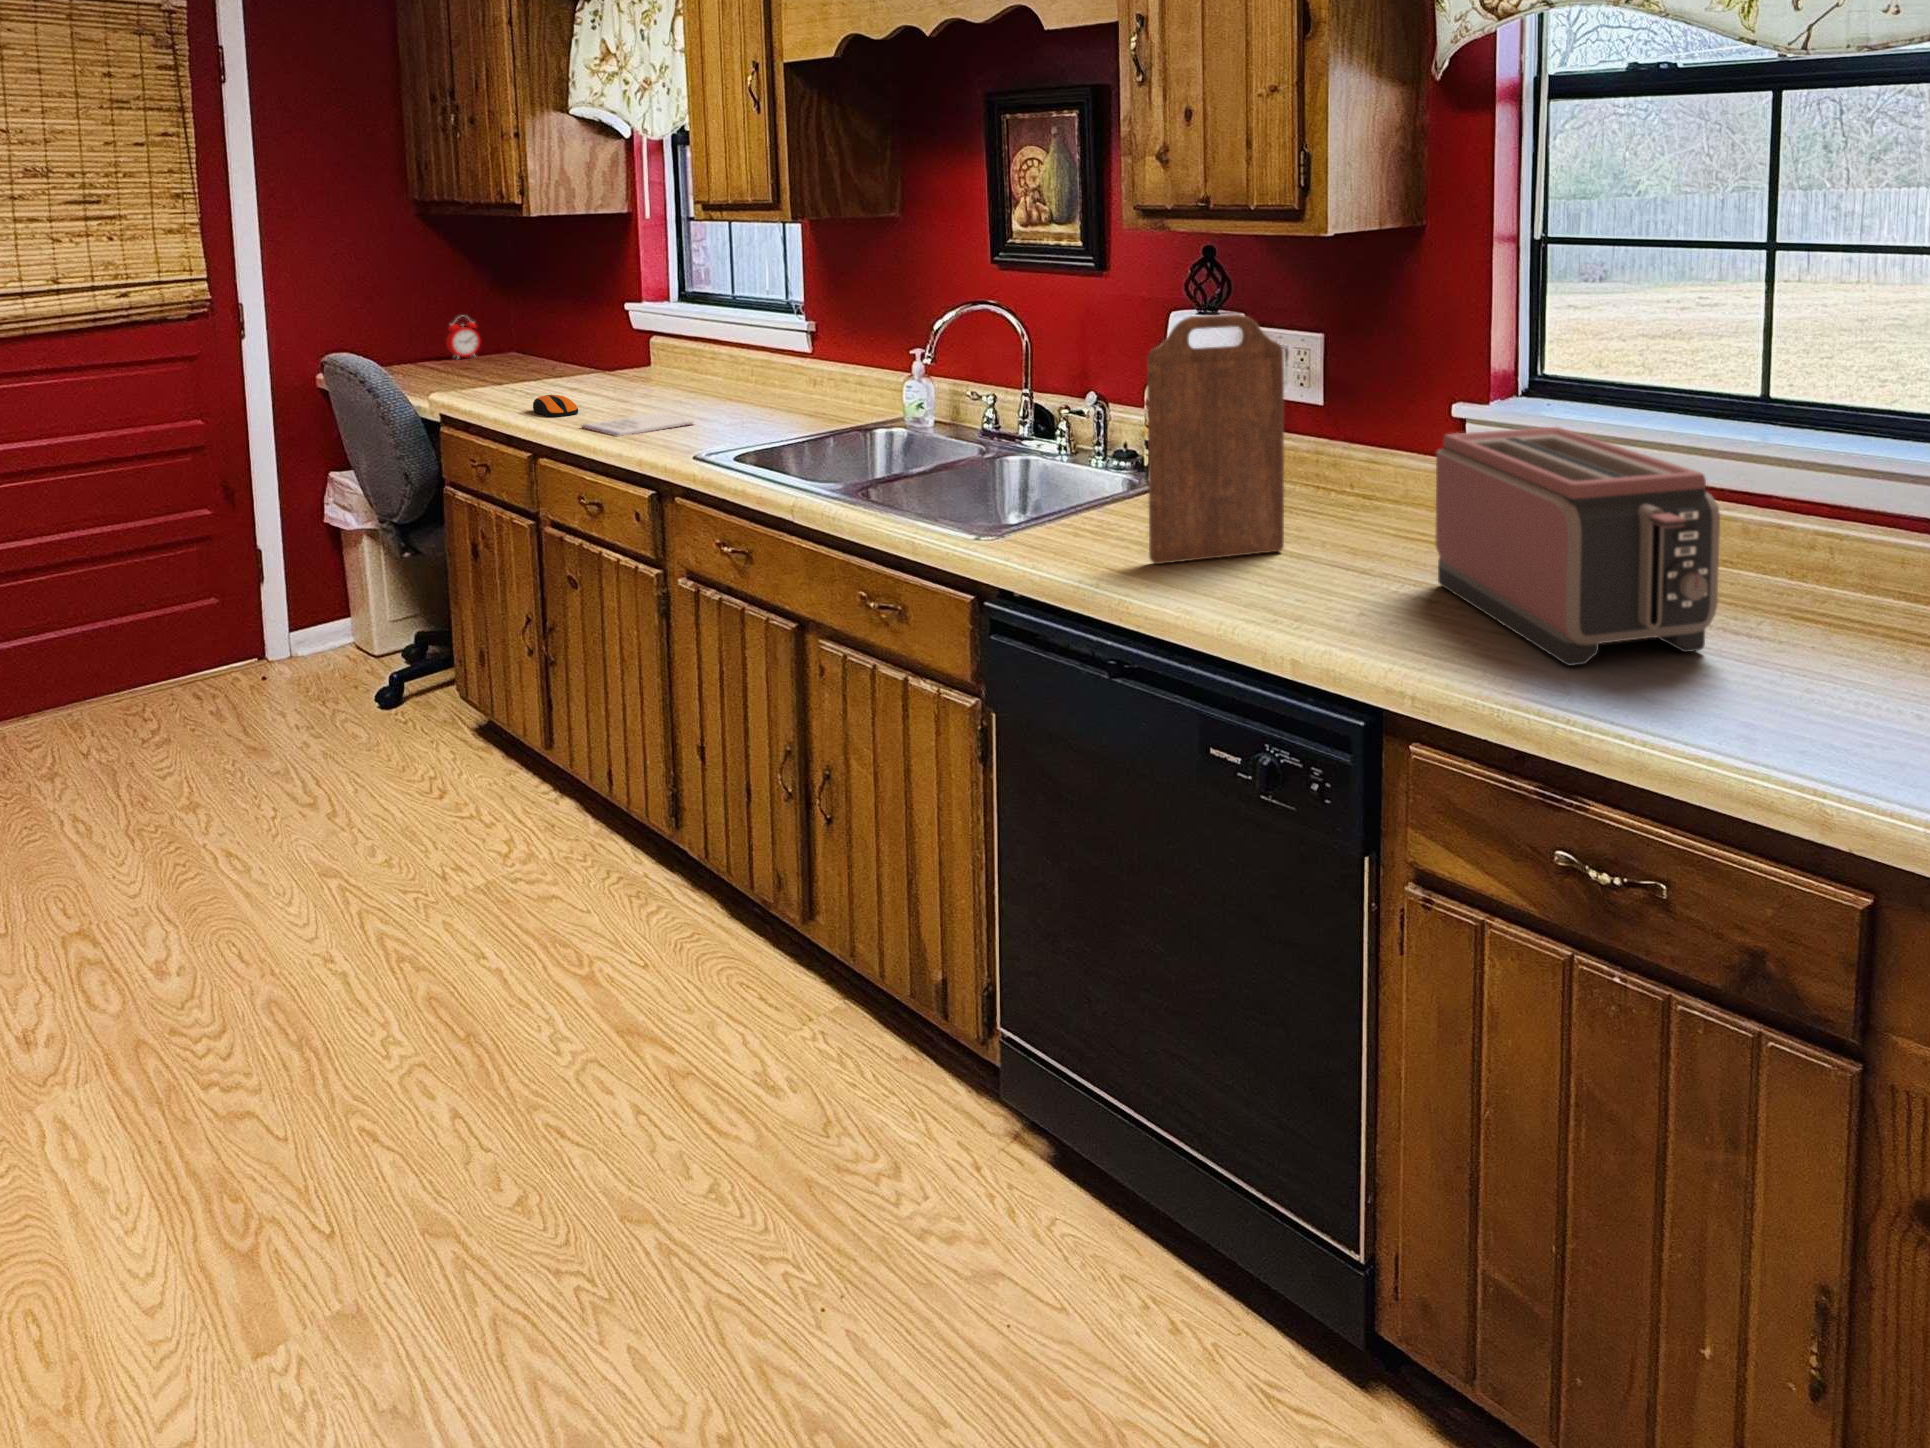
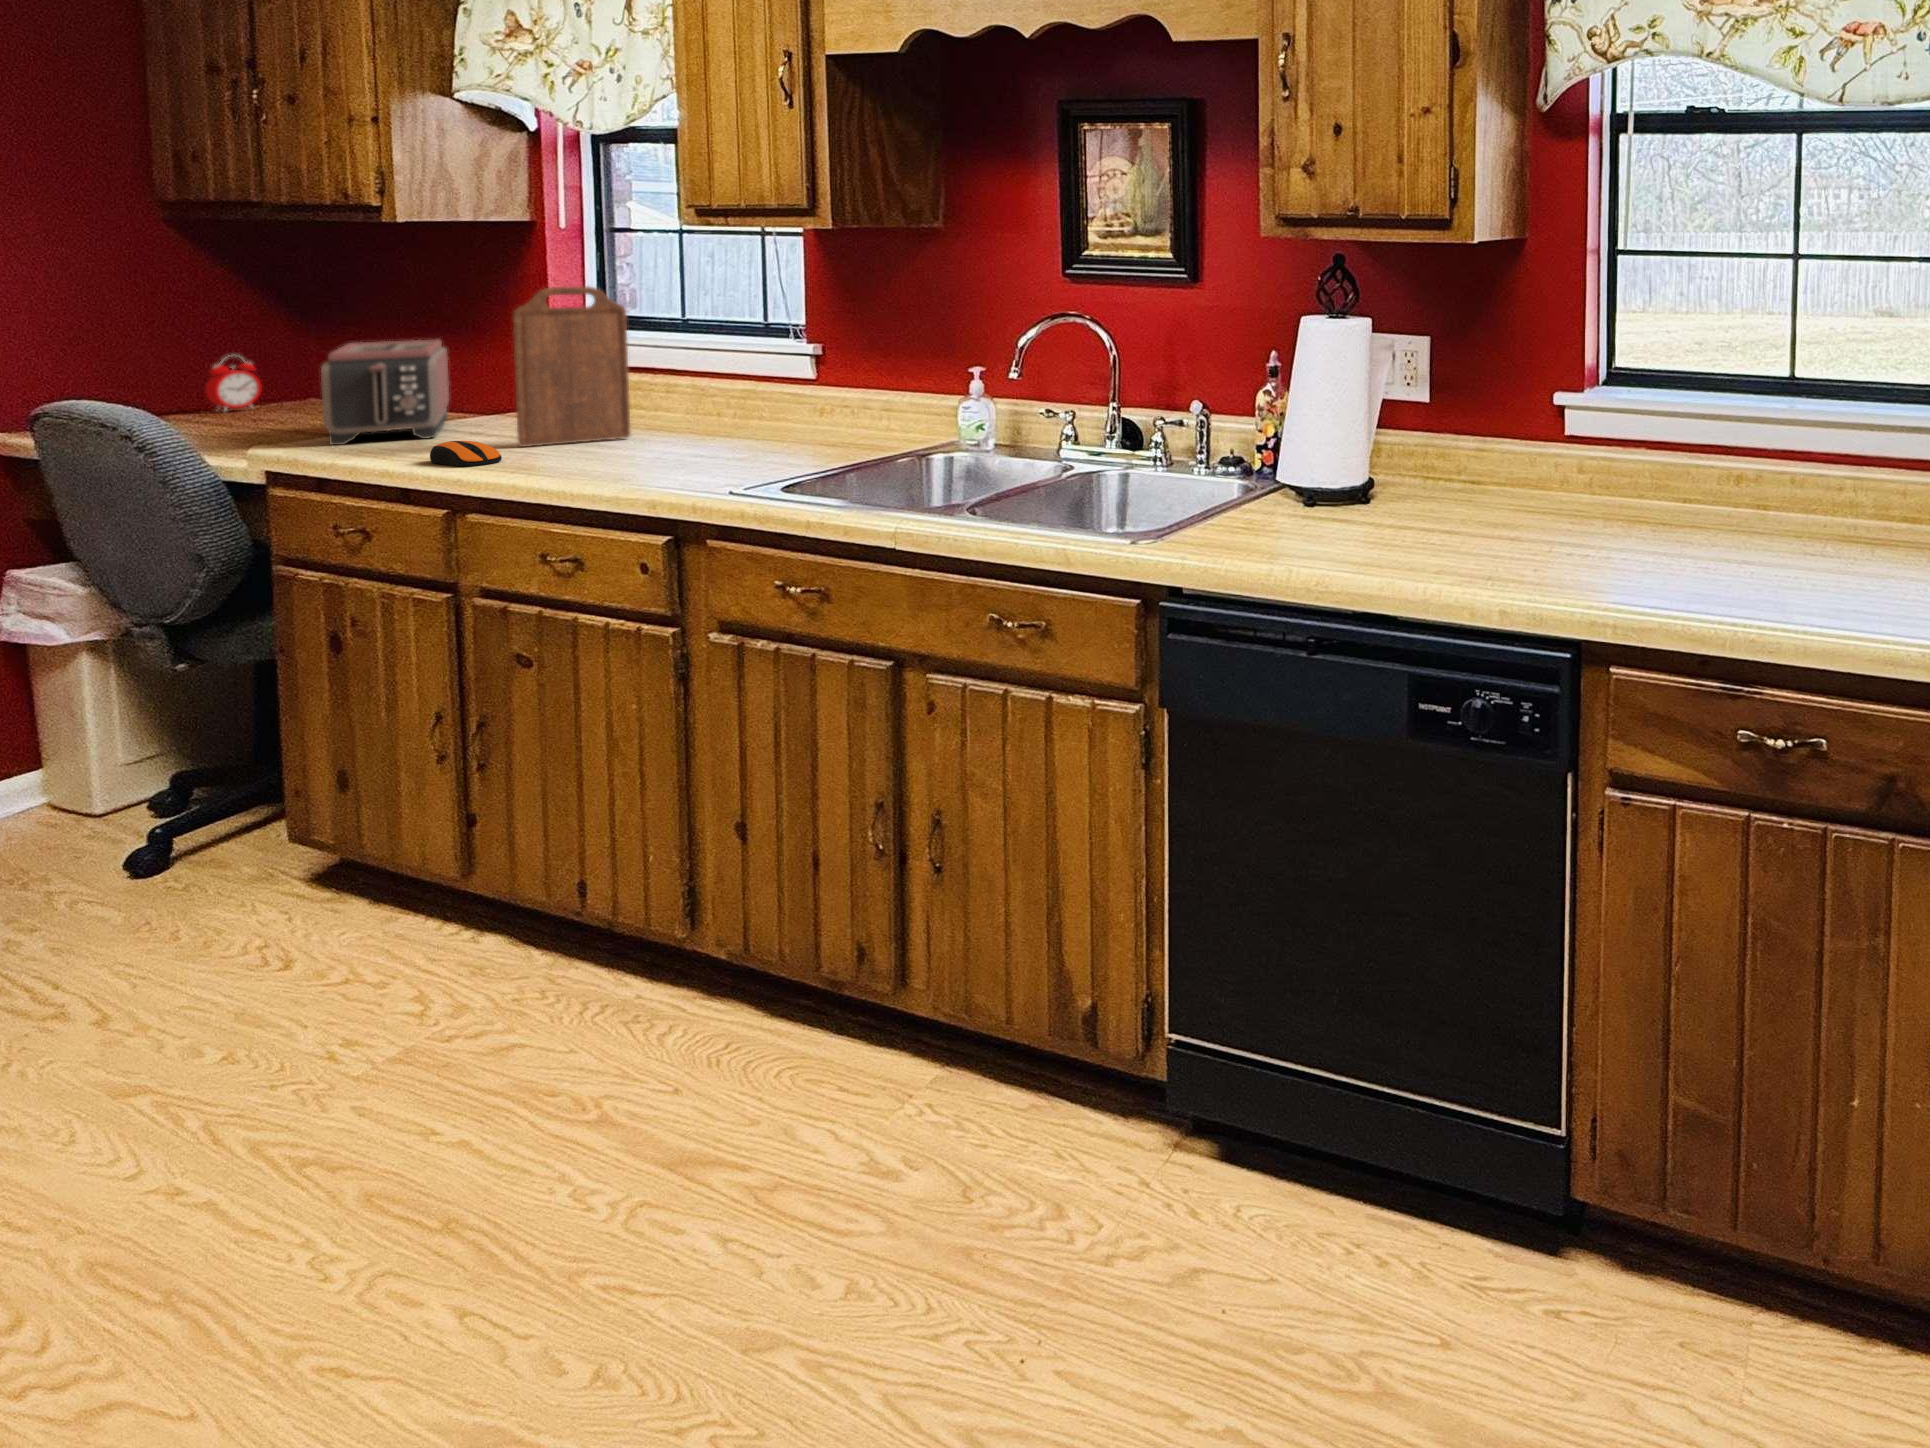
cutting board: present [1147,314,1284,564] -> present [513,287,630,447]
notebook: present [582,413,694,437] -> none [524,454,685,481]
toaster: present [1435,427,1720,666] -> present [321,339,449,445]

